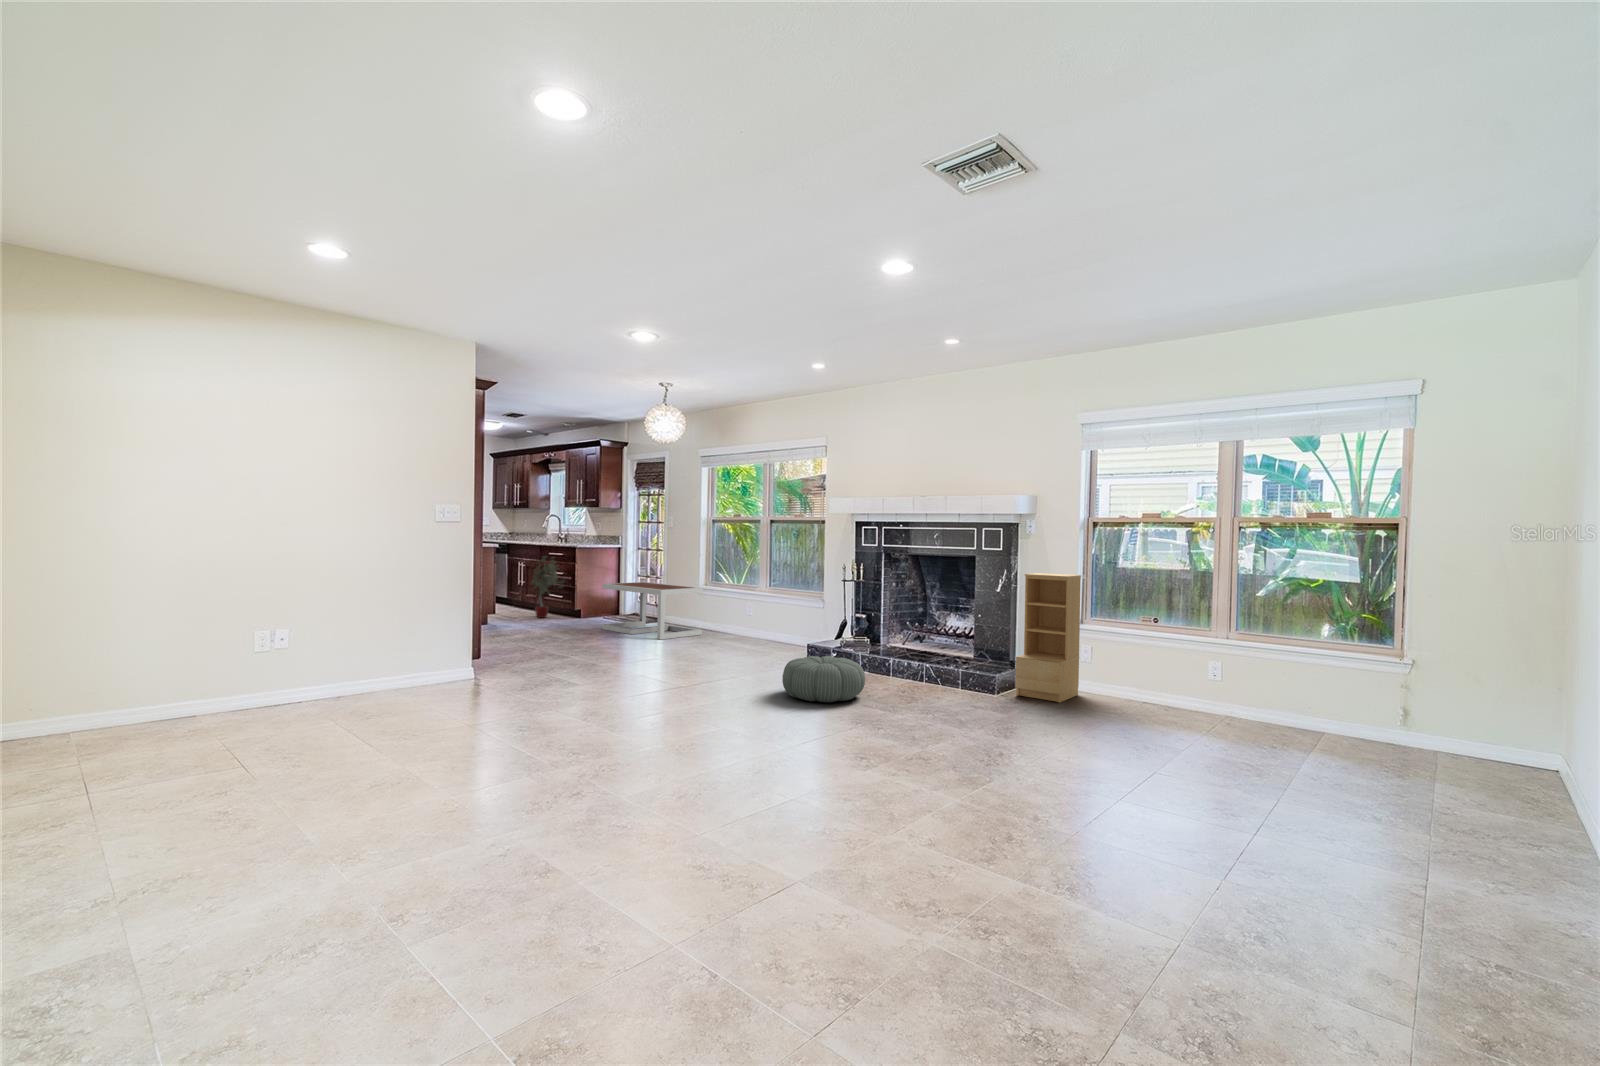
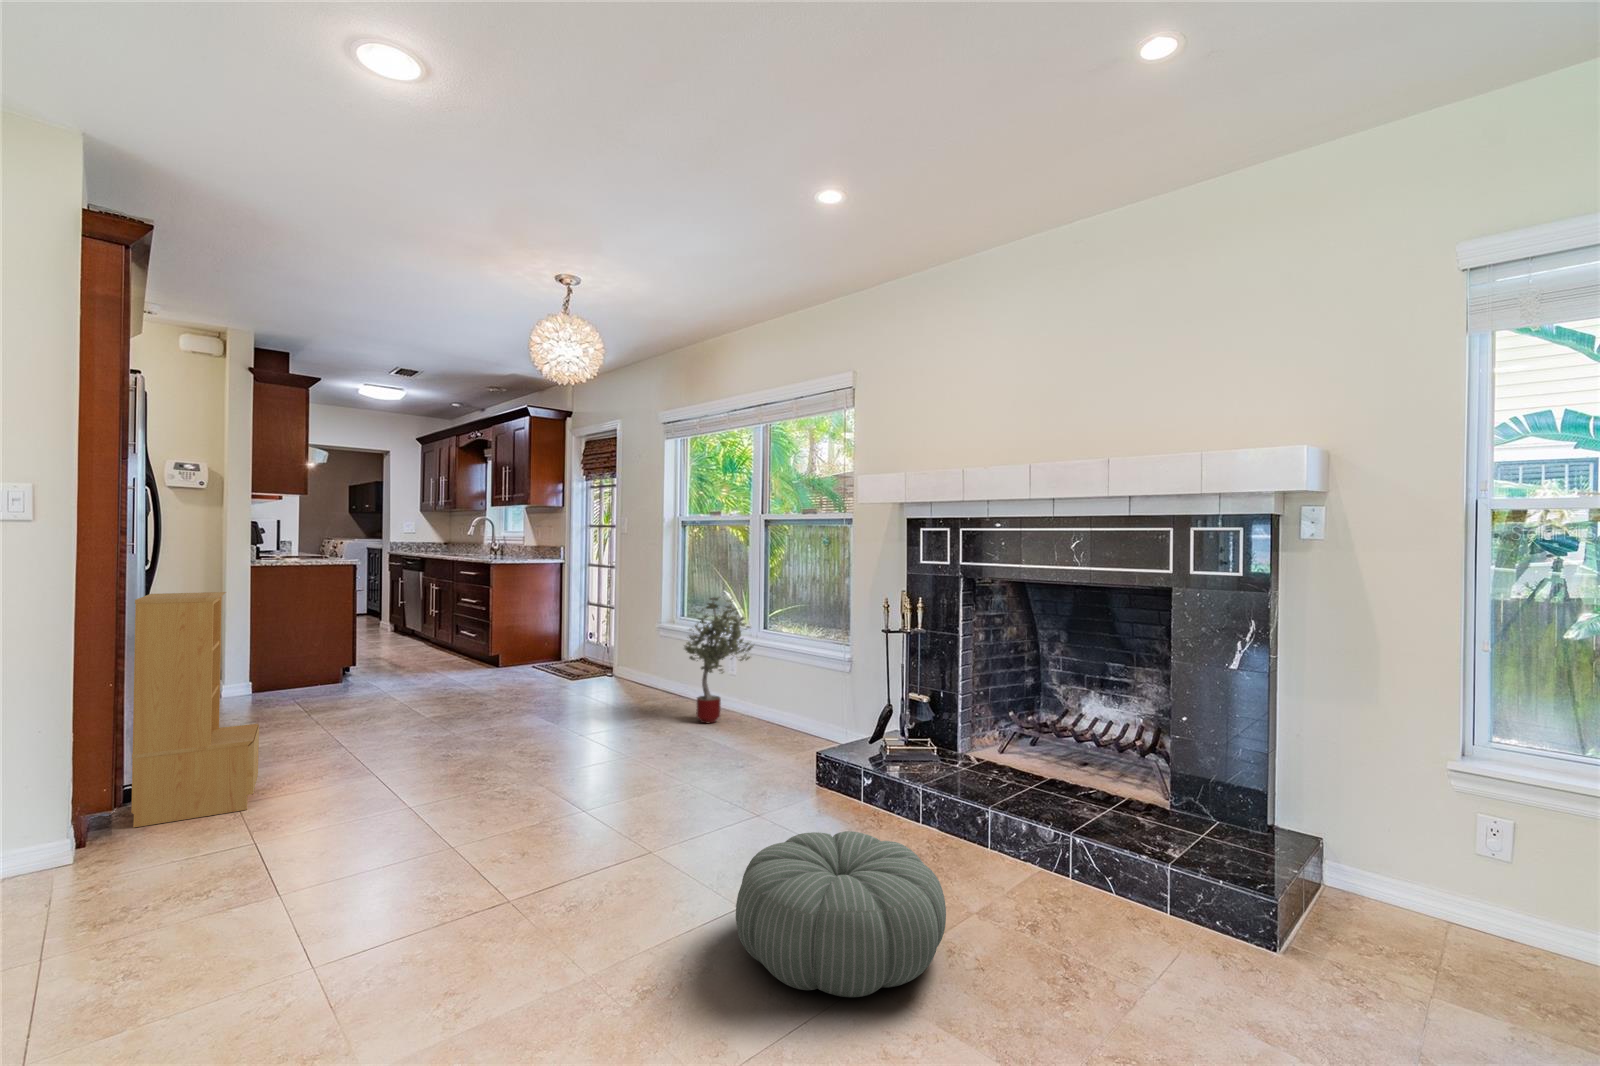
potted tree: present [531,556,566,618] -> present [684,597,754,723]
bookshelf: present [1016,573,1081,703] -> present [131,592,259,827]
coffee table: present [602,582,703,639] -> none [509,616,658,717]

